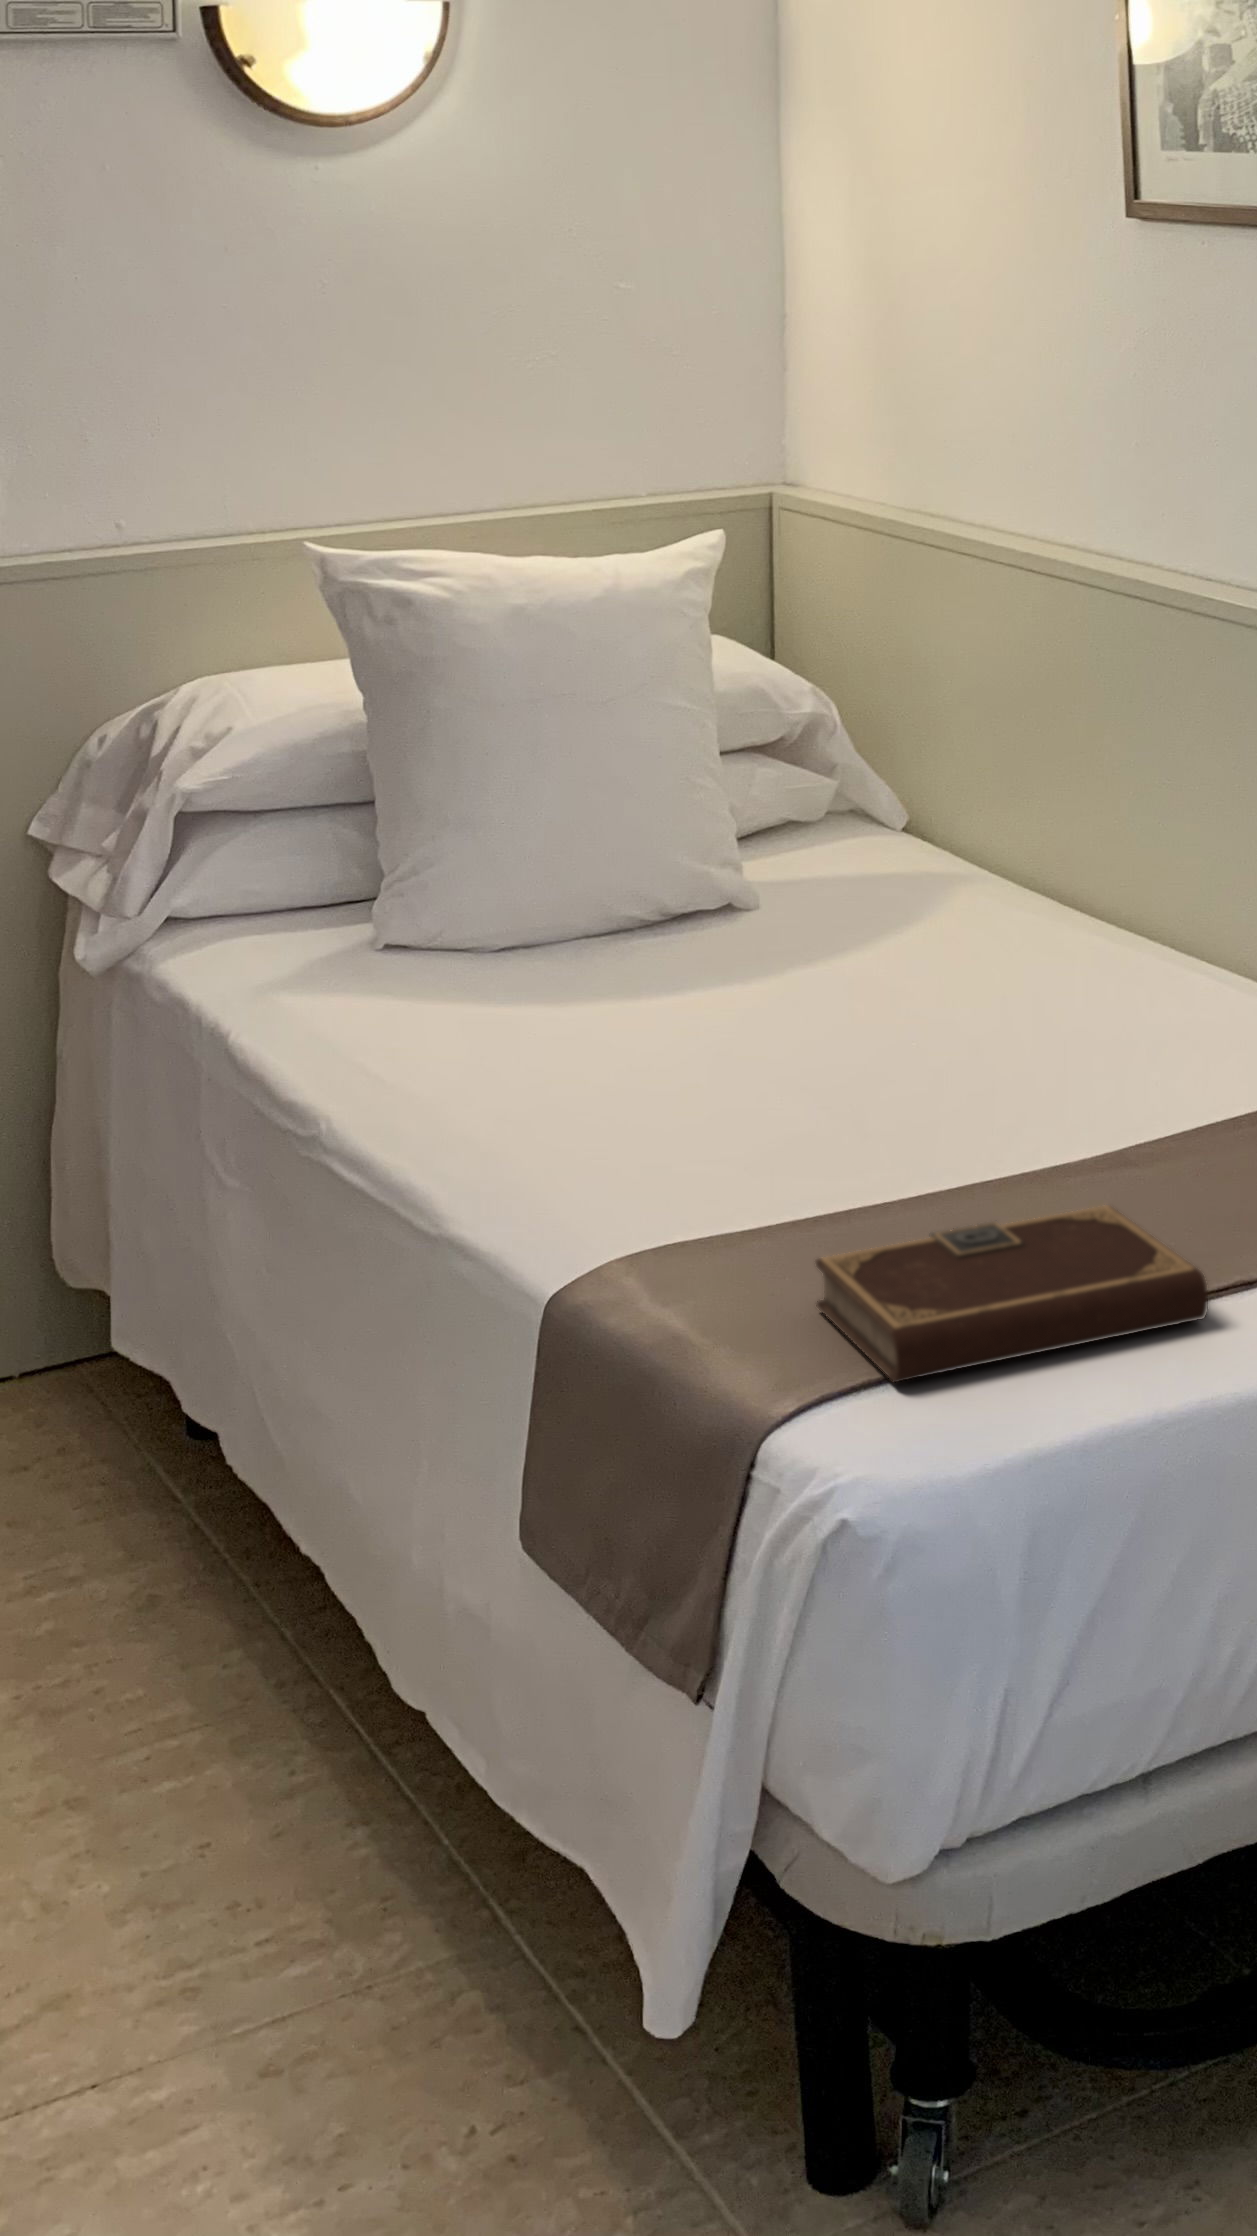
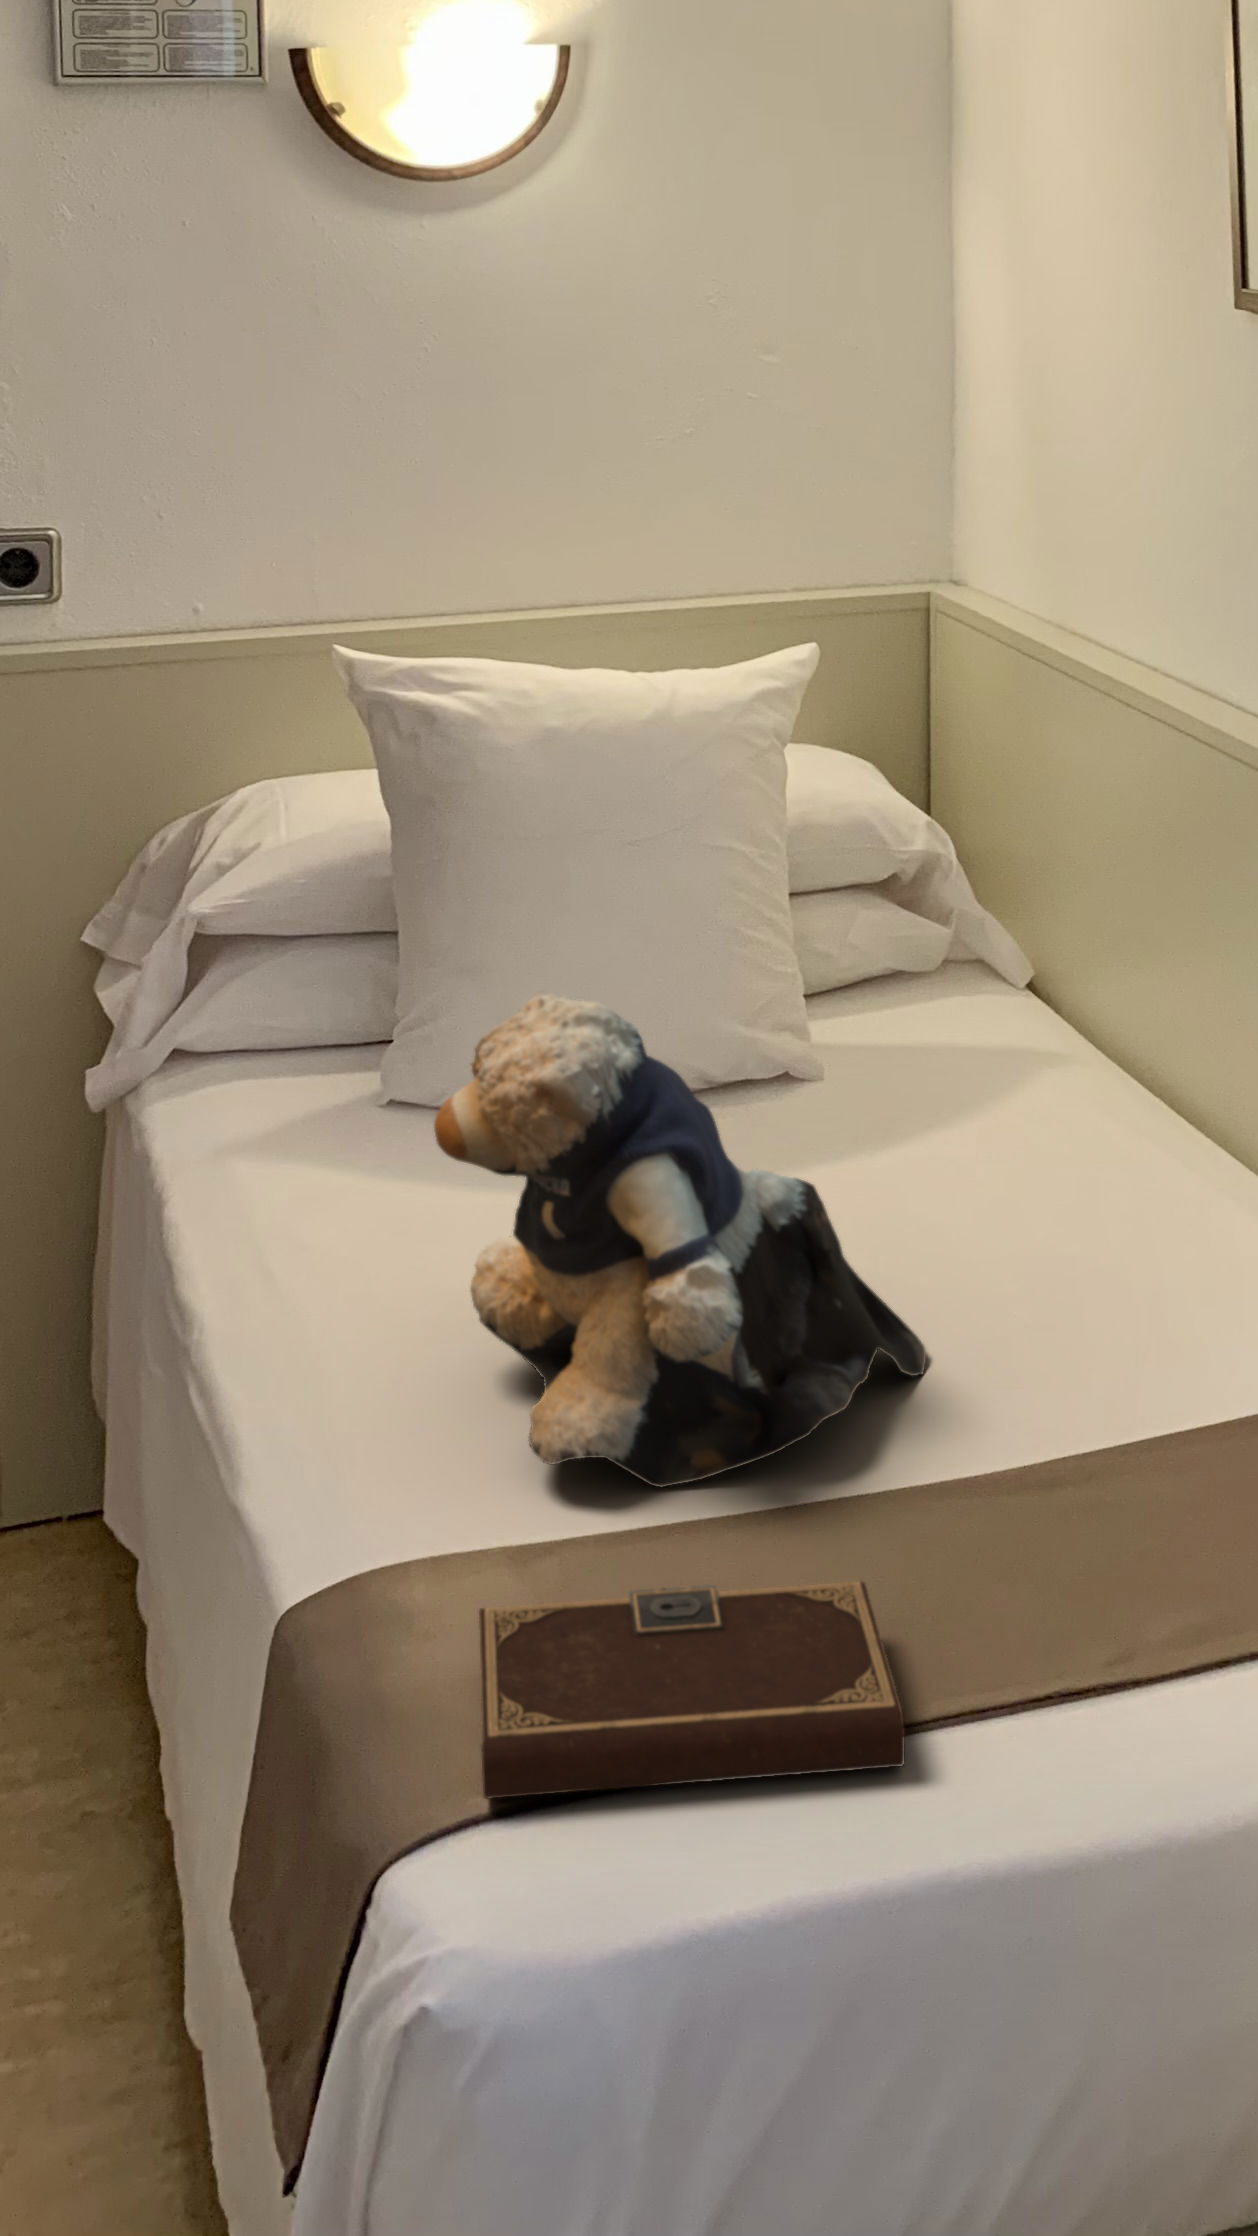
teddy bear: none [640,769,1028,1187] -> present [434,990,926,1487]

